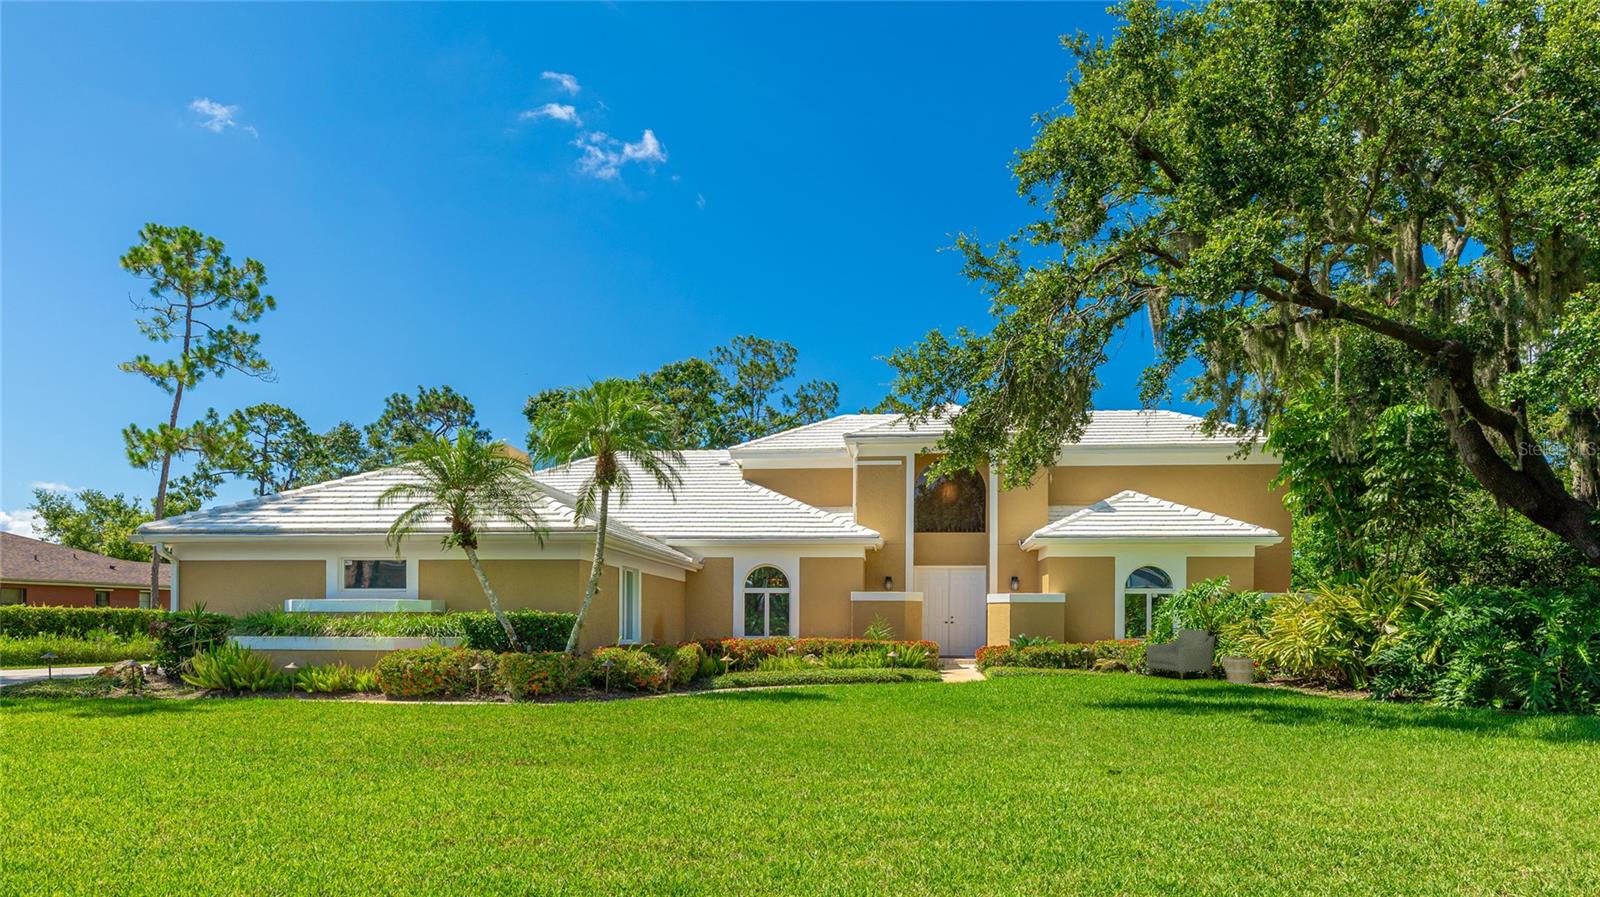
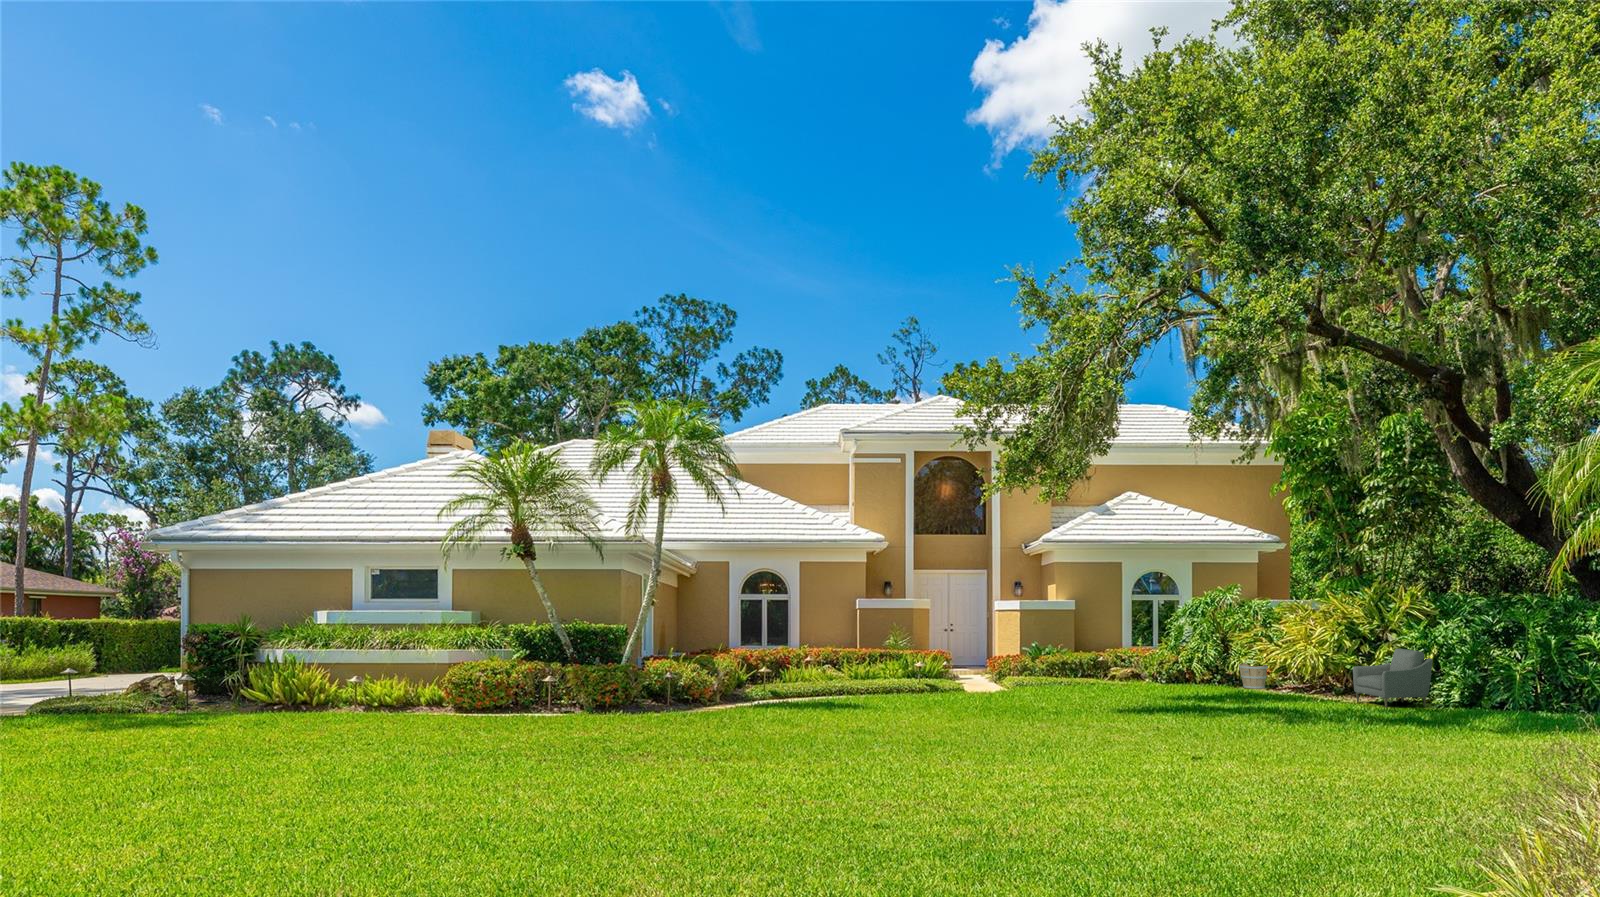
chair: present [1146,629,1215,679] -> present [1353,649,1433,707]
potted tree: present [1493,671,1526,715] -> present [196,668,221,705]

